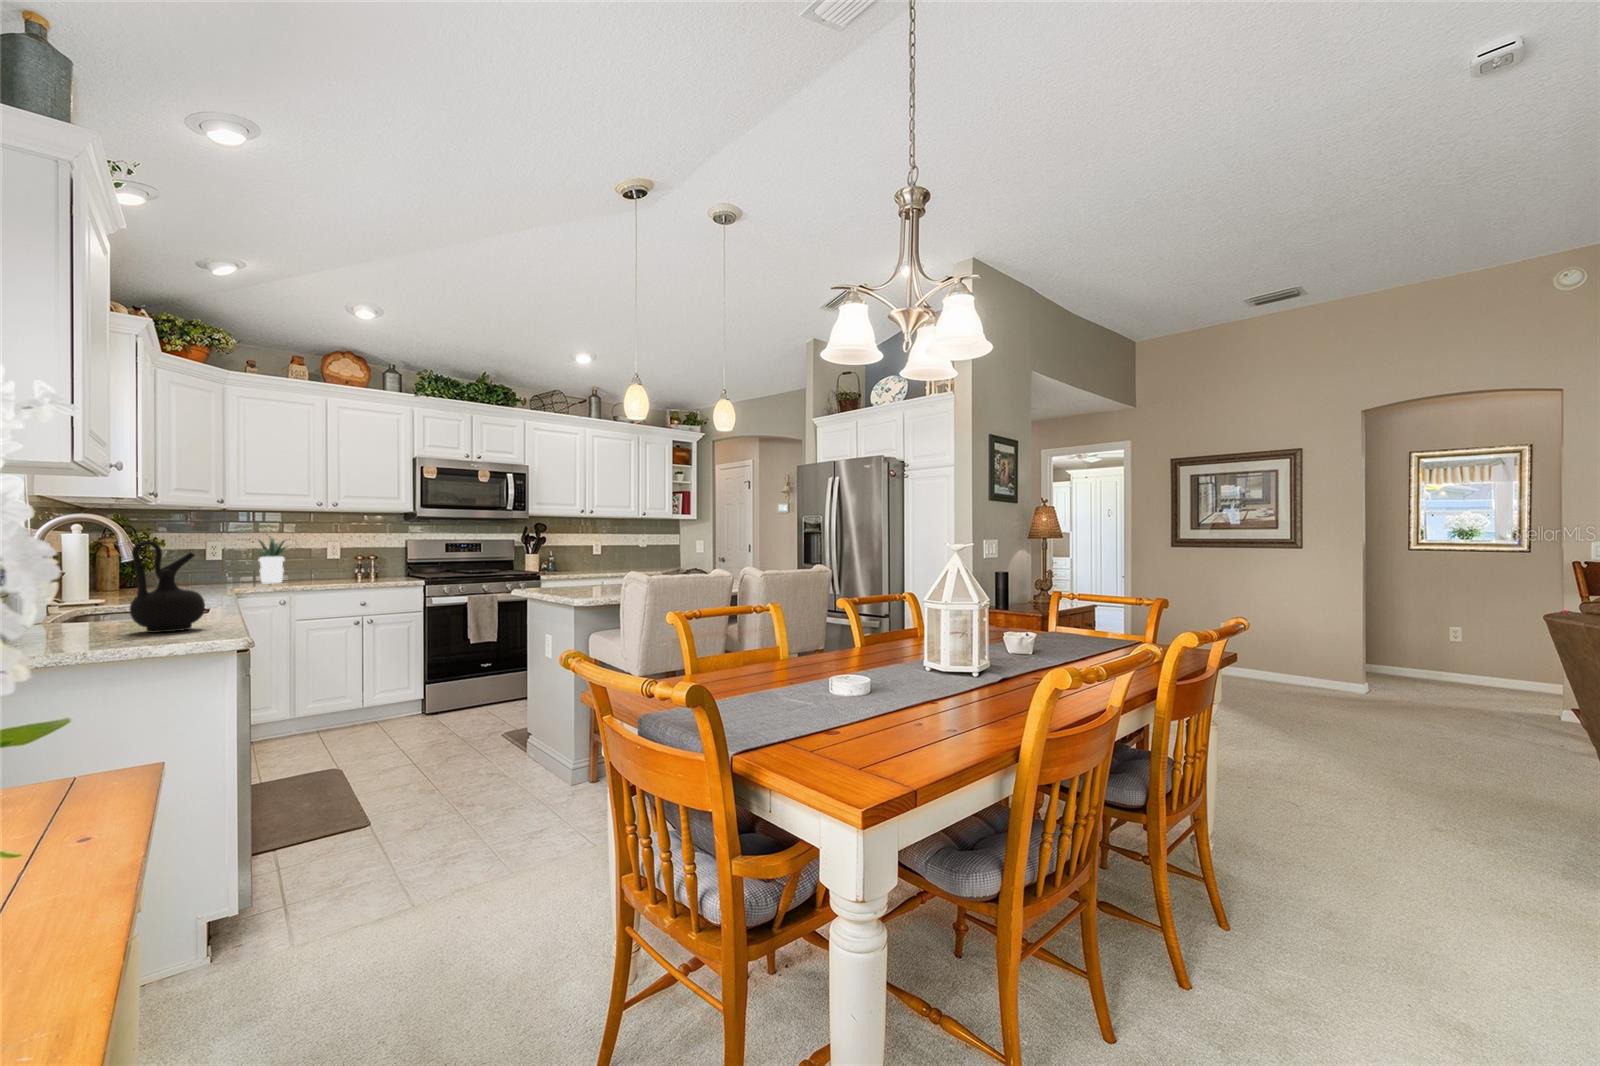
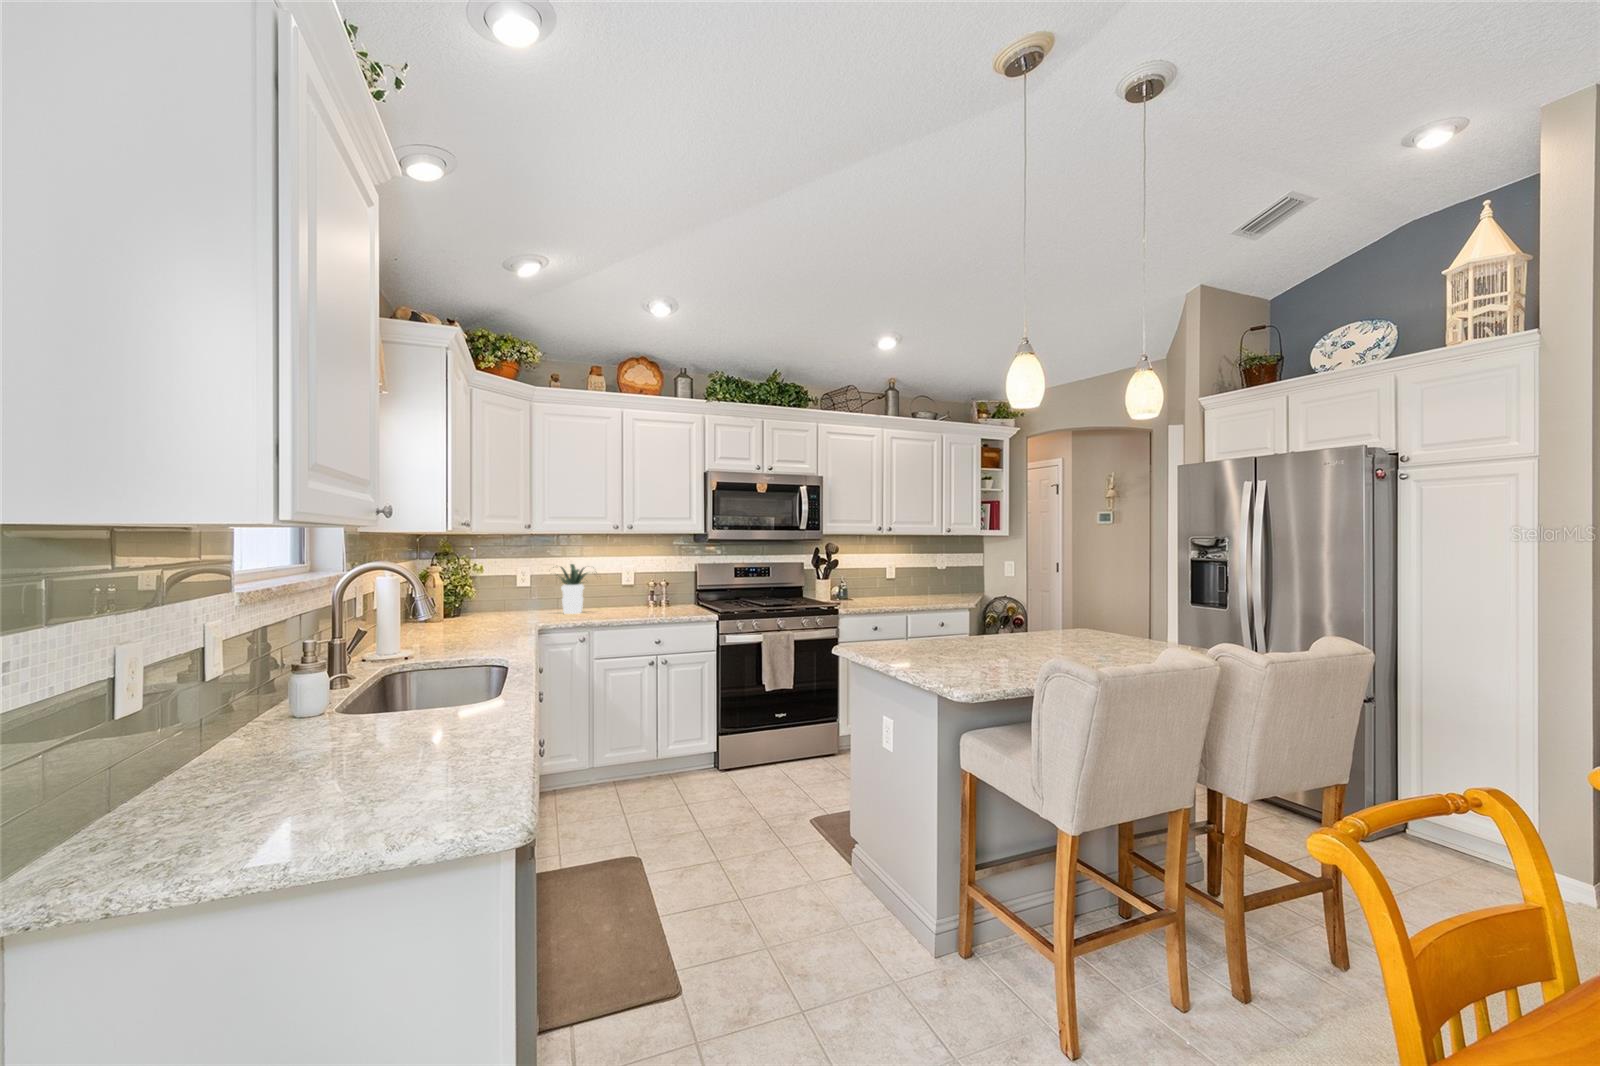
ceramic jug: present [130,541,205,633] -> none [407,618,493,750]

